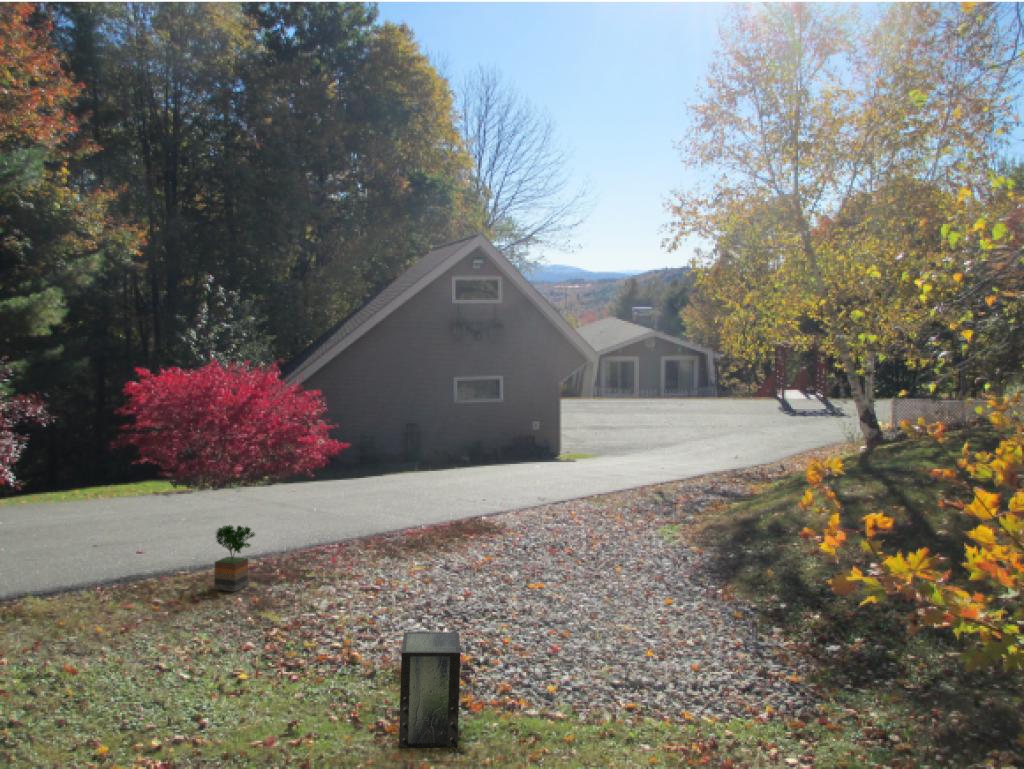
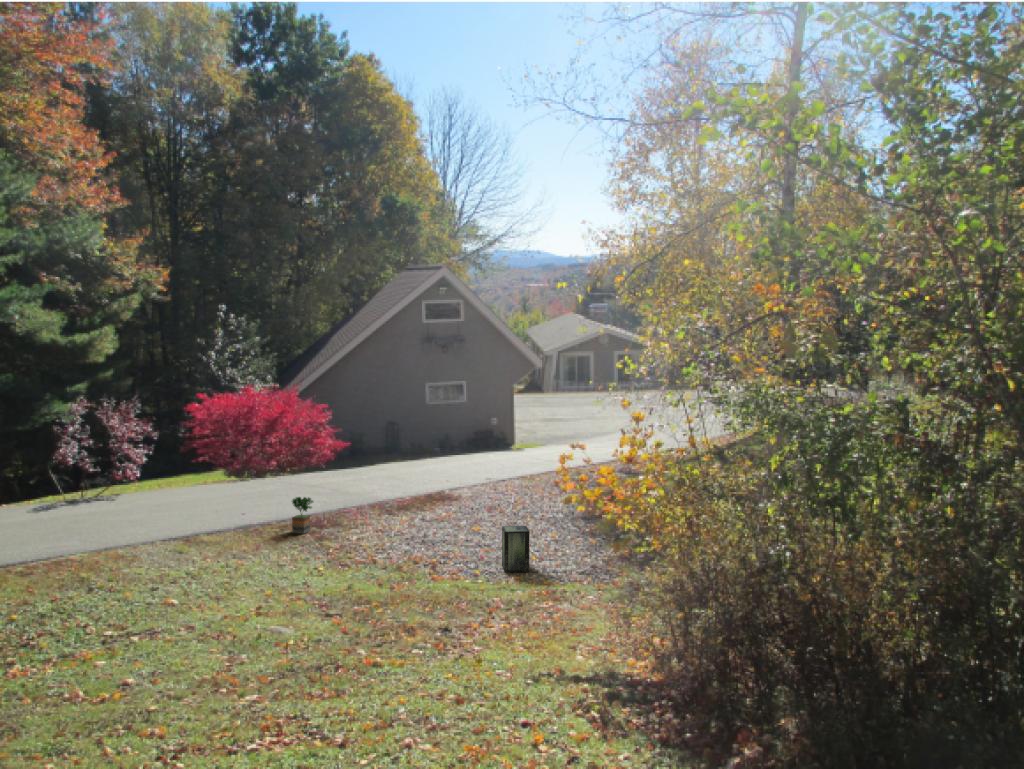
storage box: present [399,632,460,748] -> present [502,526,529,572]

